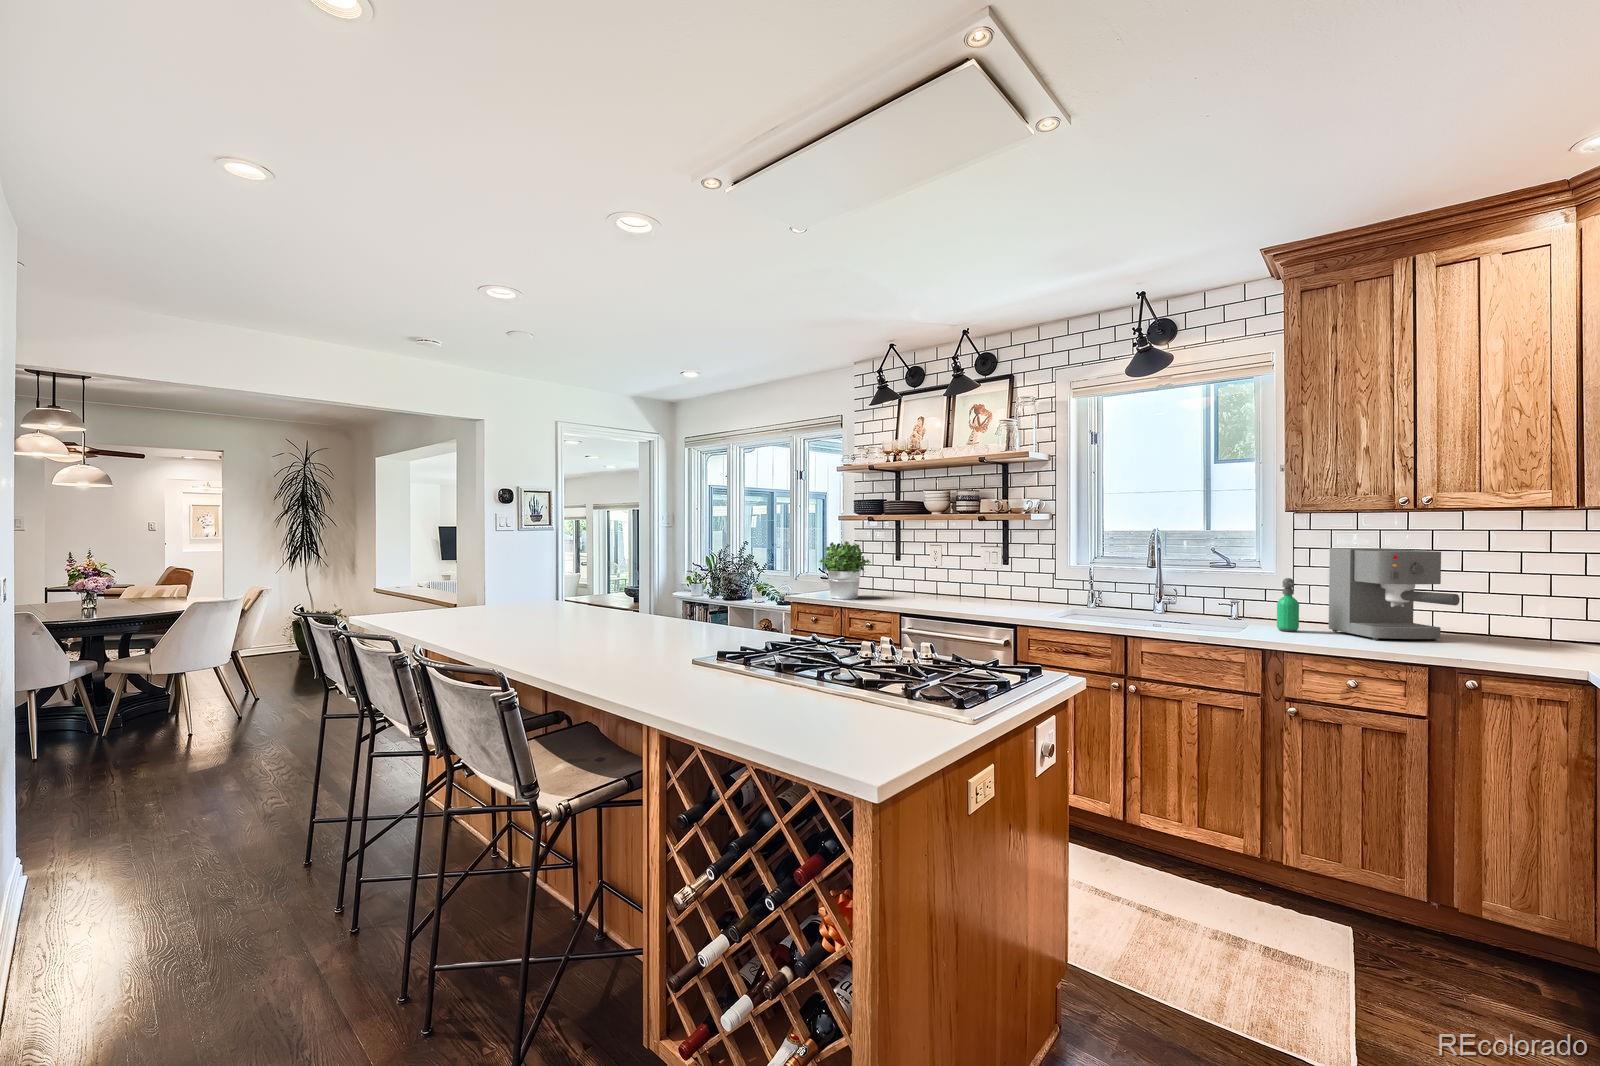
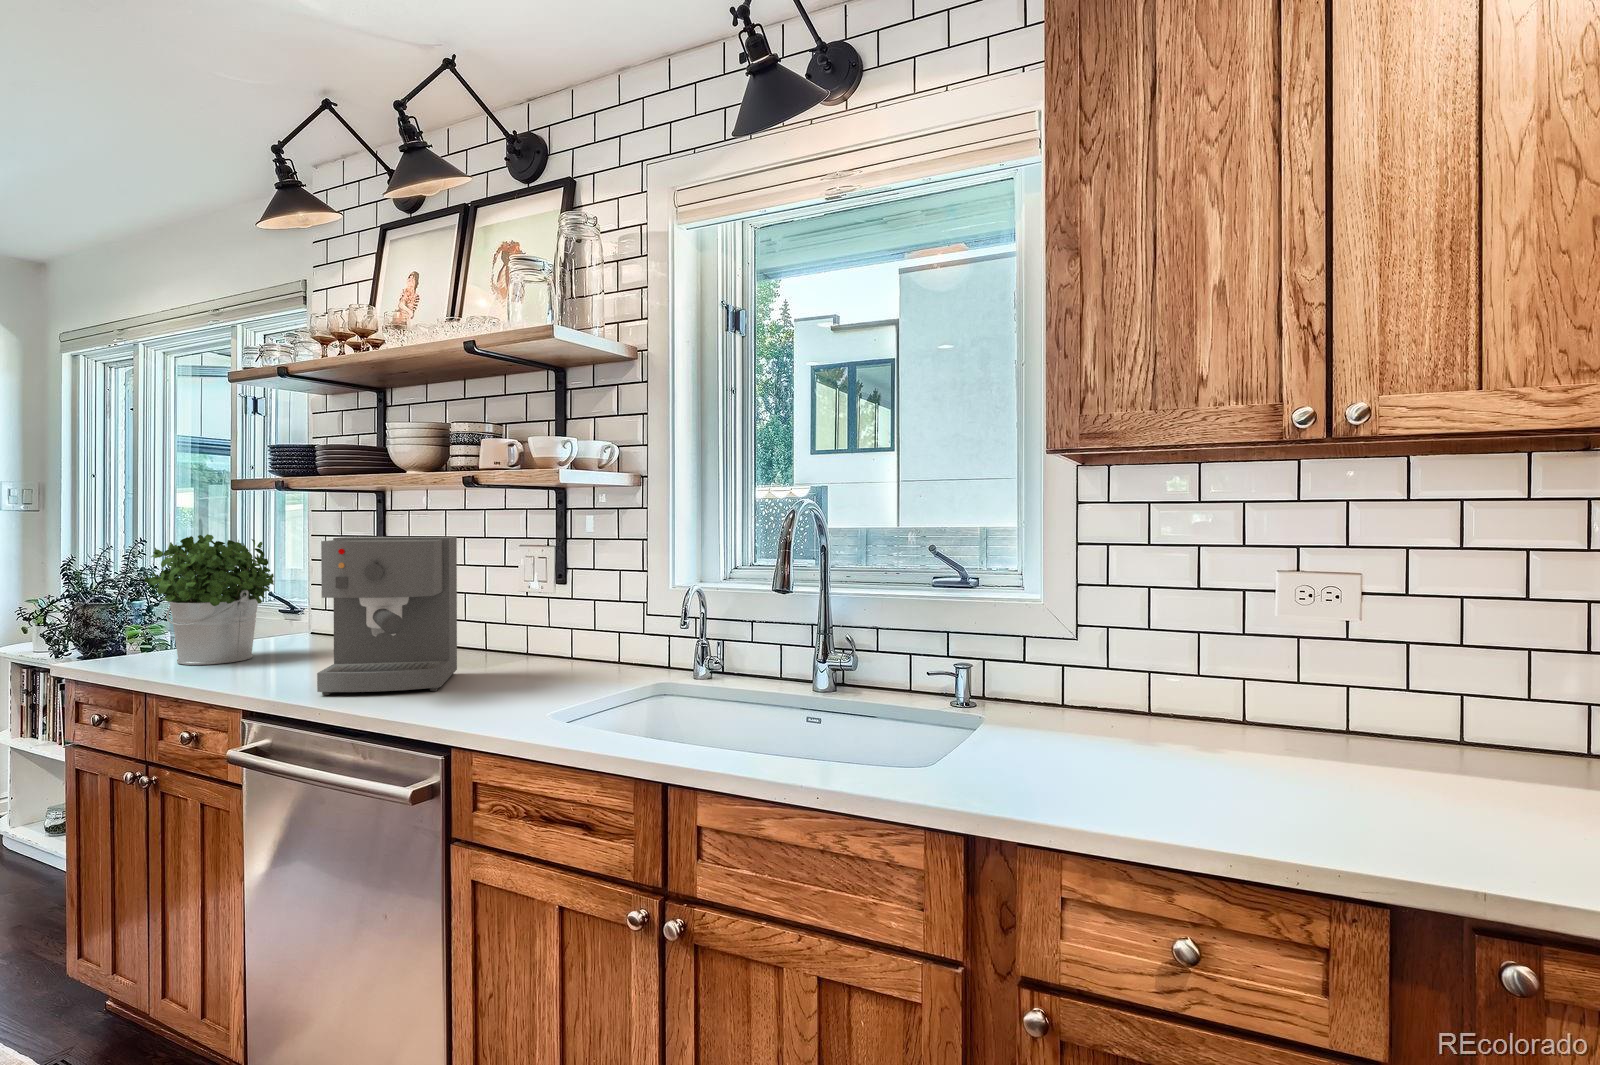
coffee maker: present [1329,548,1460,640] -> present [317,537,457,695]
soap dispenser: present [1277,578,1299,632] -> none [1027,618,1074,752]

